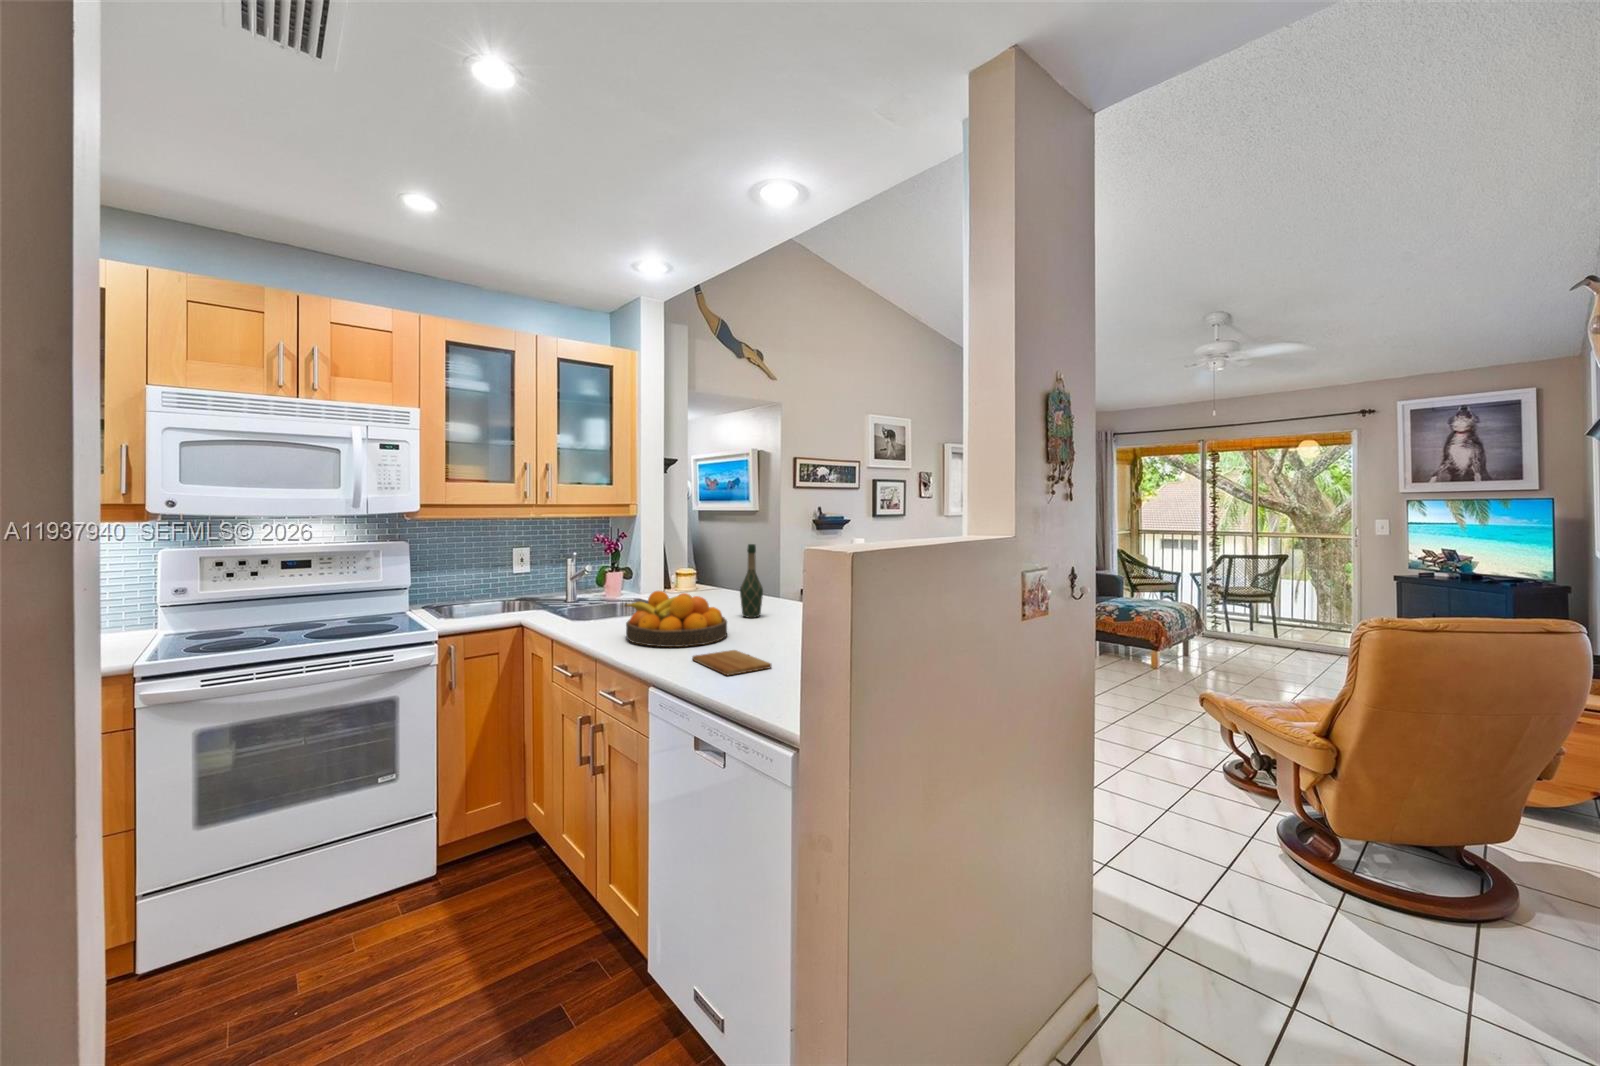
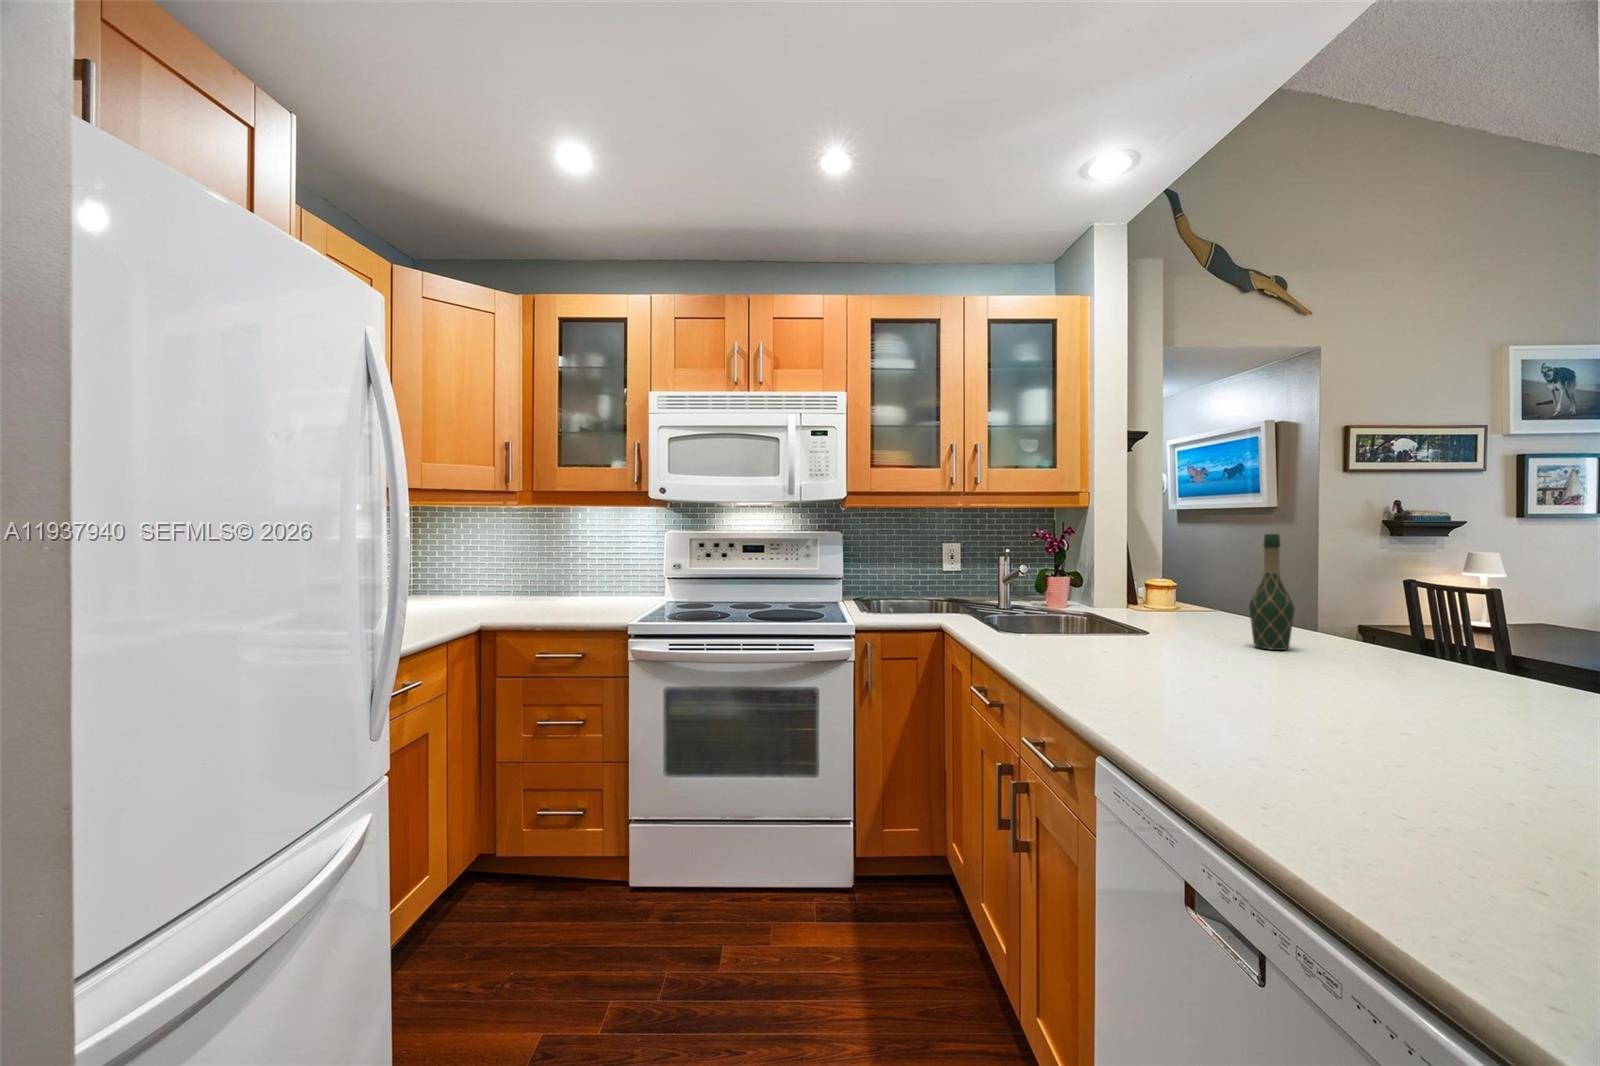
fruit bowl: present [625,591,727,647] -> none [1058,593,1226,678]
cutting board: present [692,650,772,675] -> none [1160,692,1323,737]

